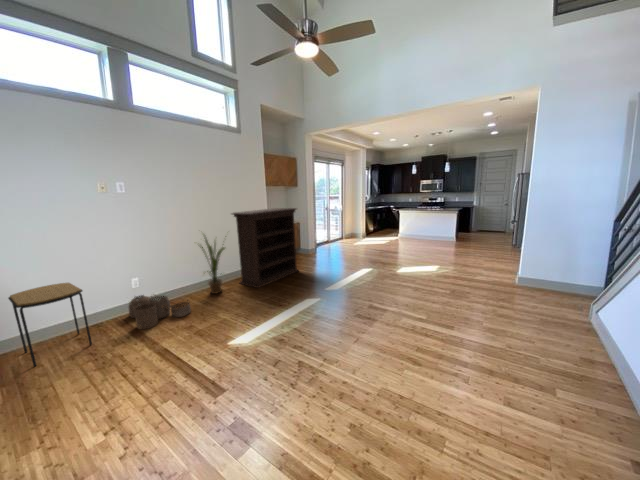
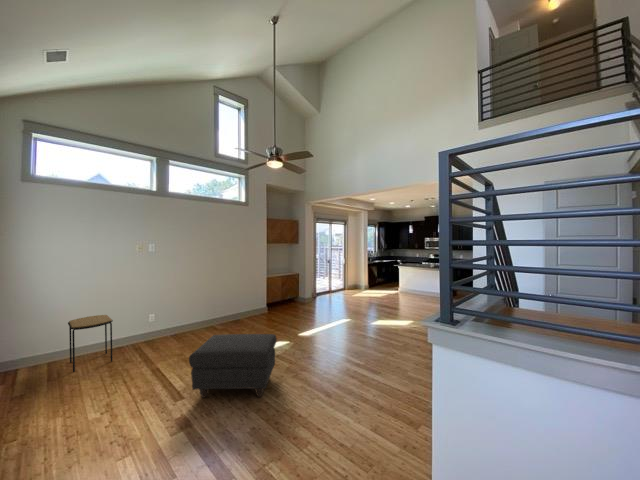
bookshelf: present [232,208,298,288] -> none [231,263,288,330]
house plant: present [200,237,225,294] -> none [197,280,227,332]
ottoman: none [232,293,347,387] -> present [189,334,277,398]
woven basket: present [129,295,191,329] -> none [144,327,187,354]

